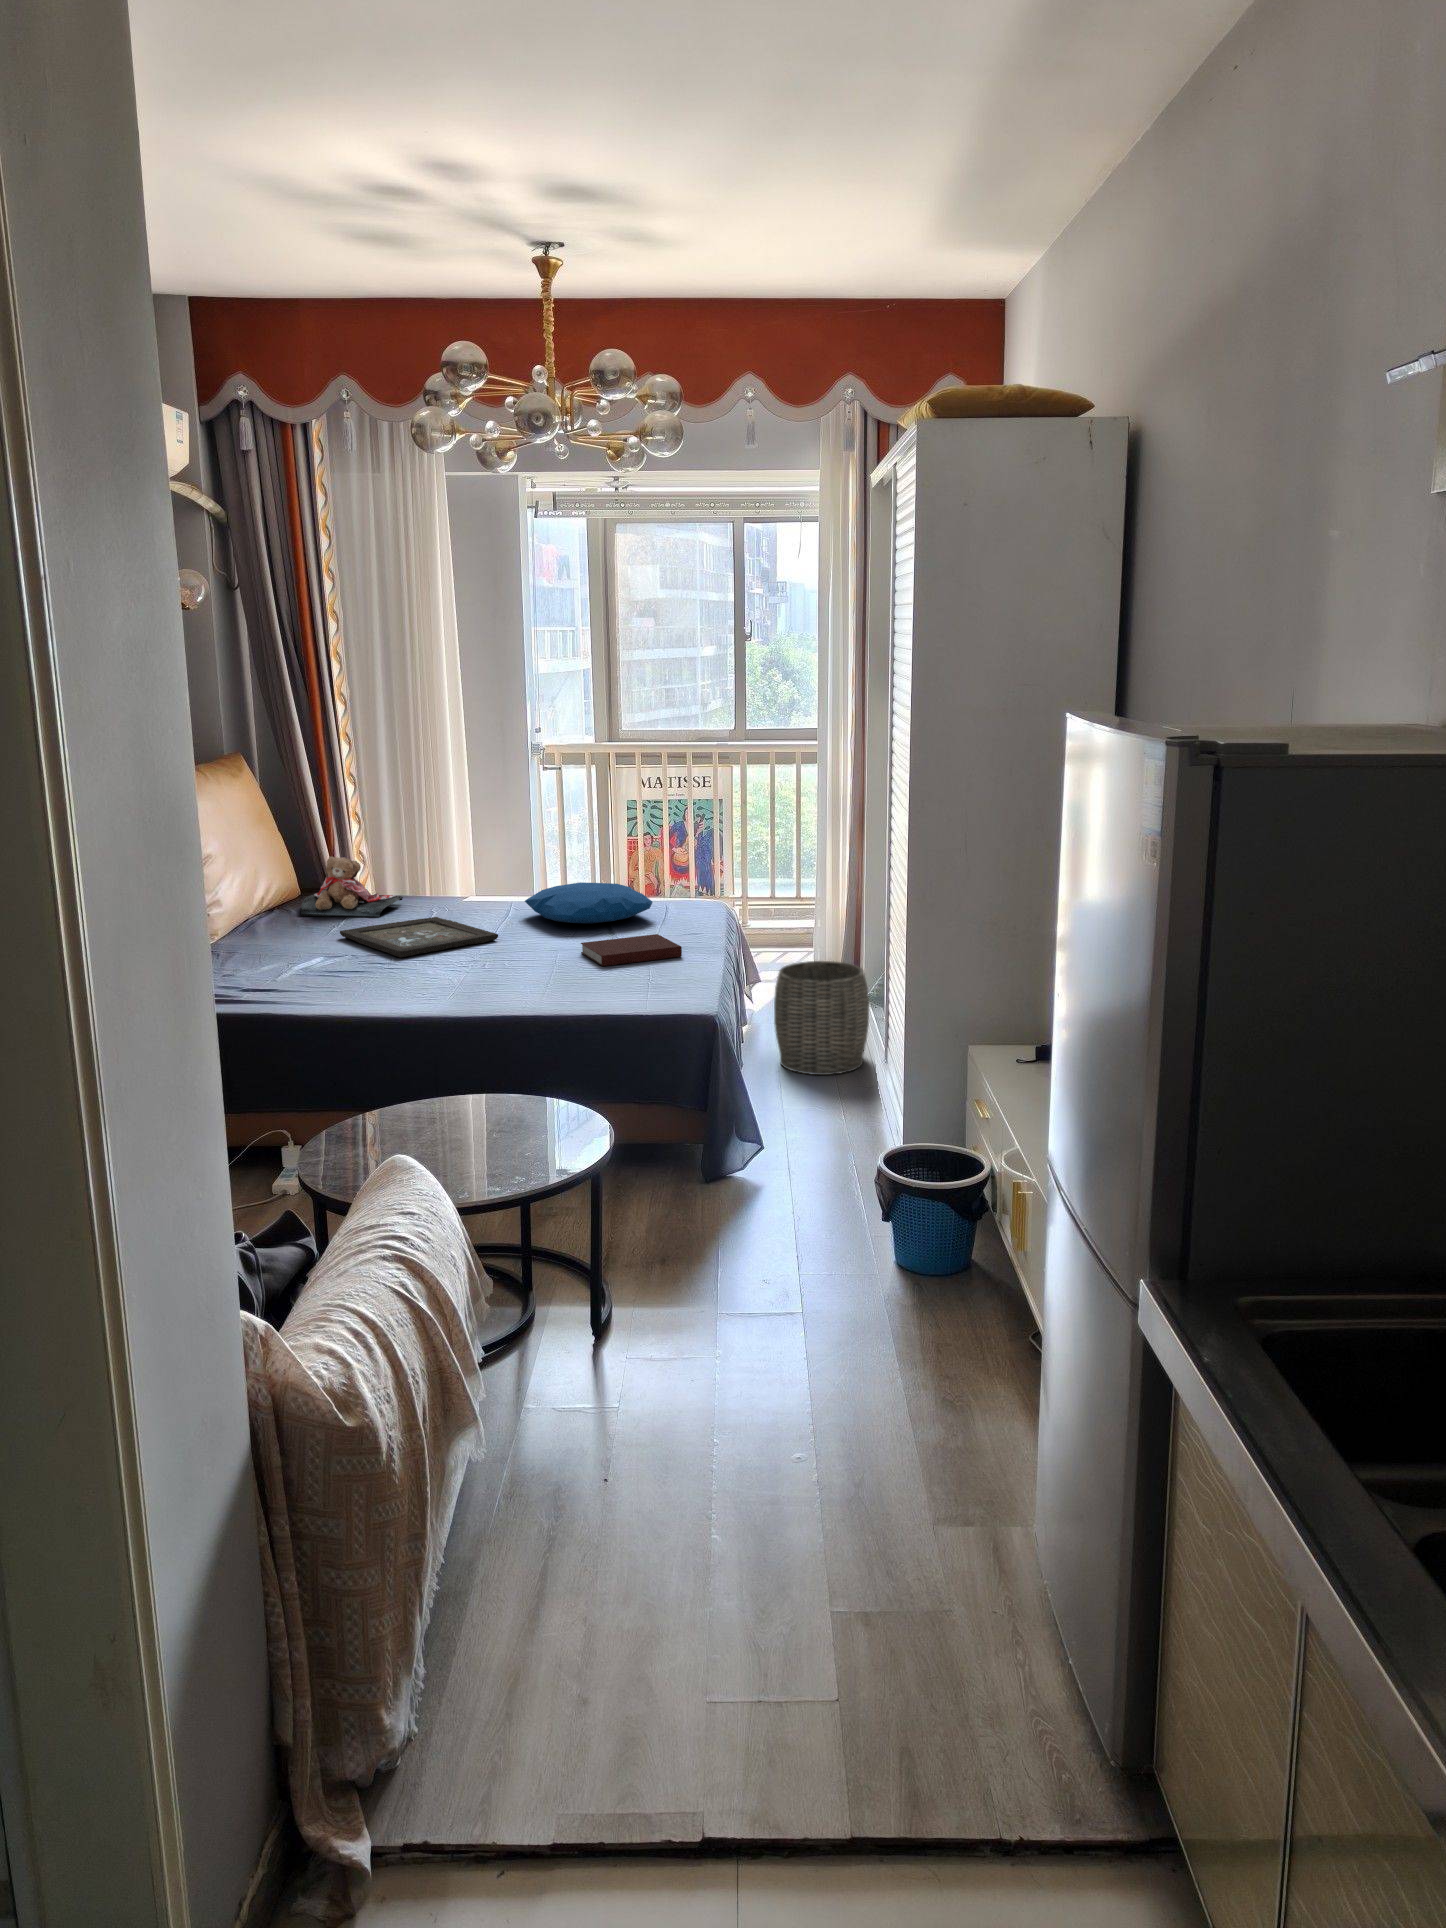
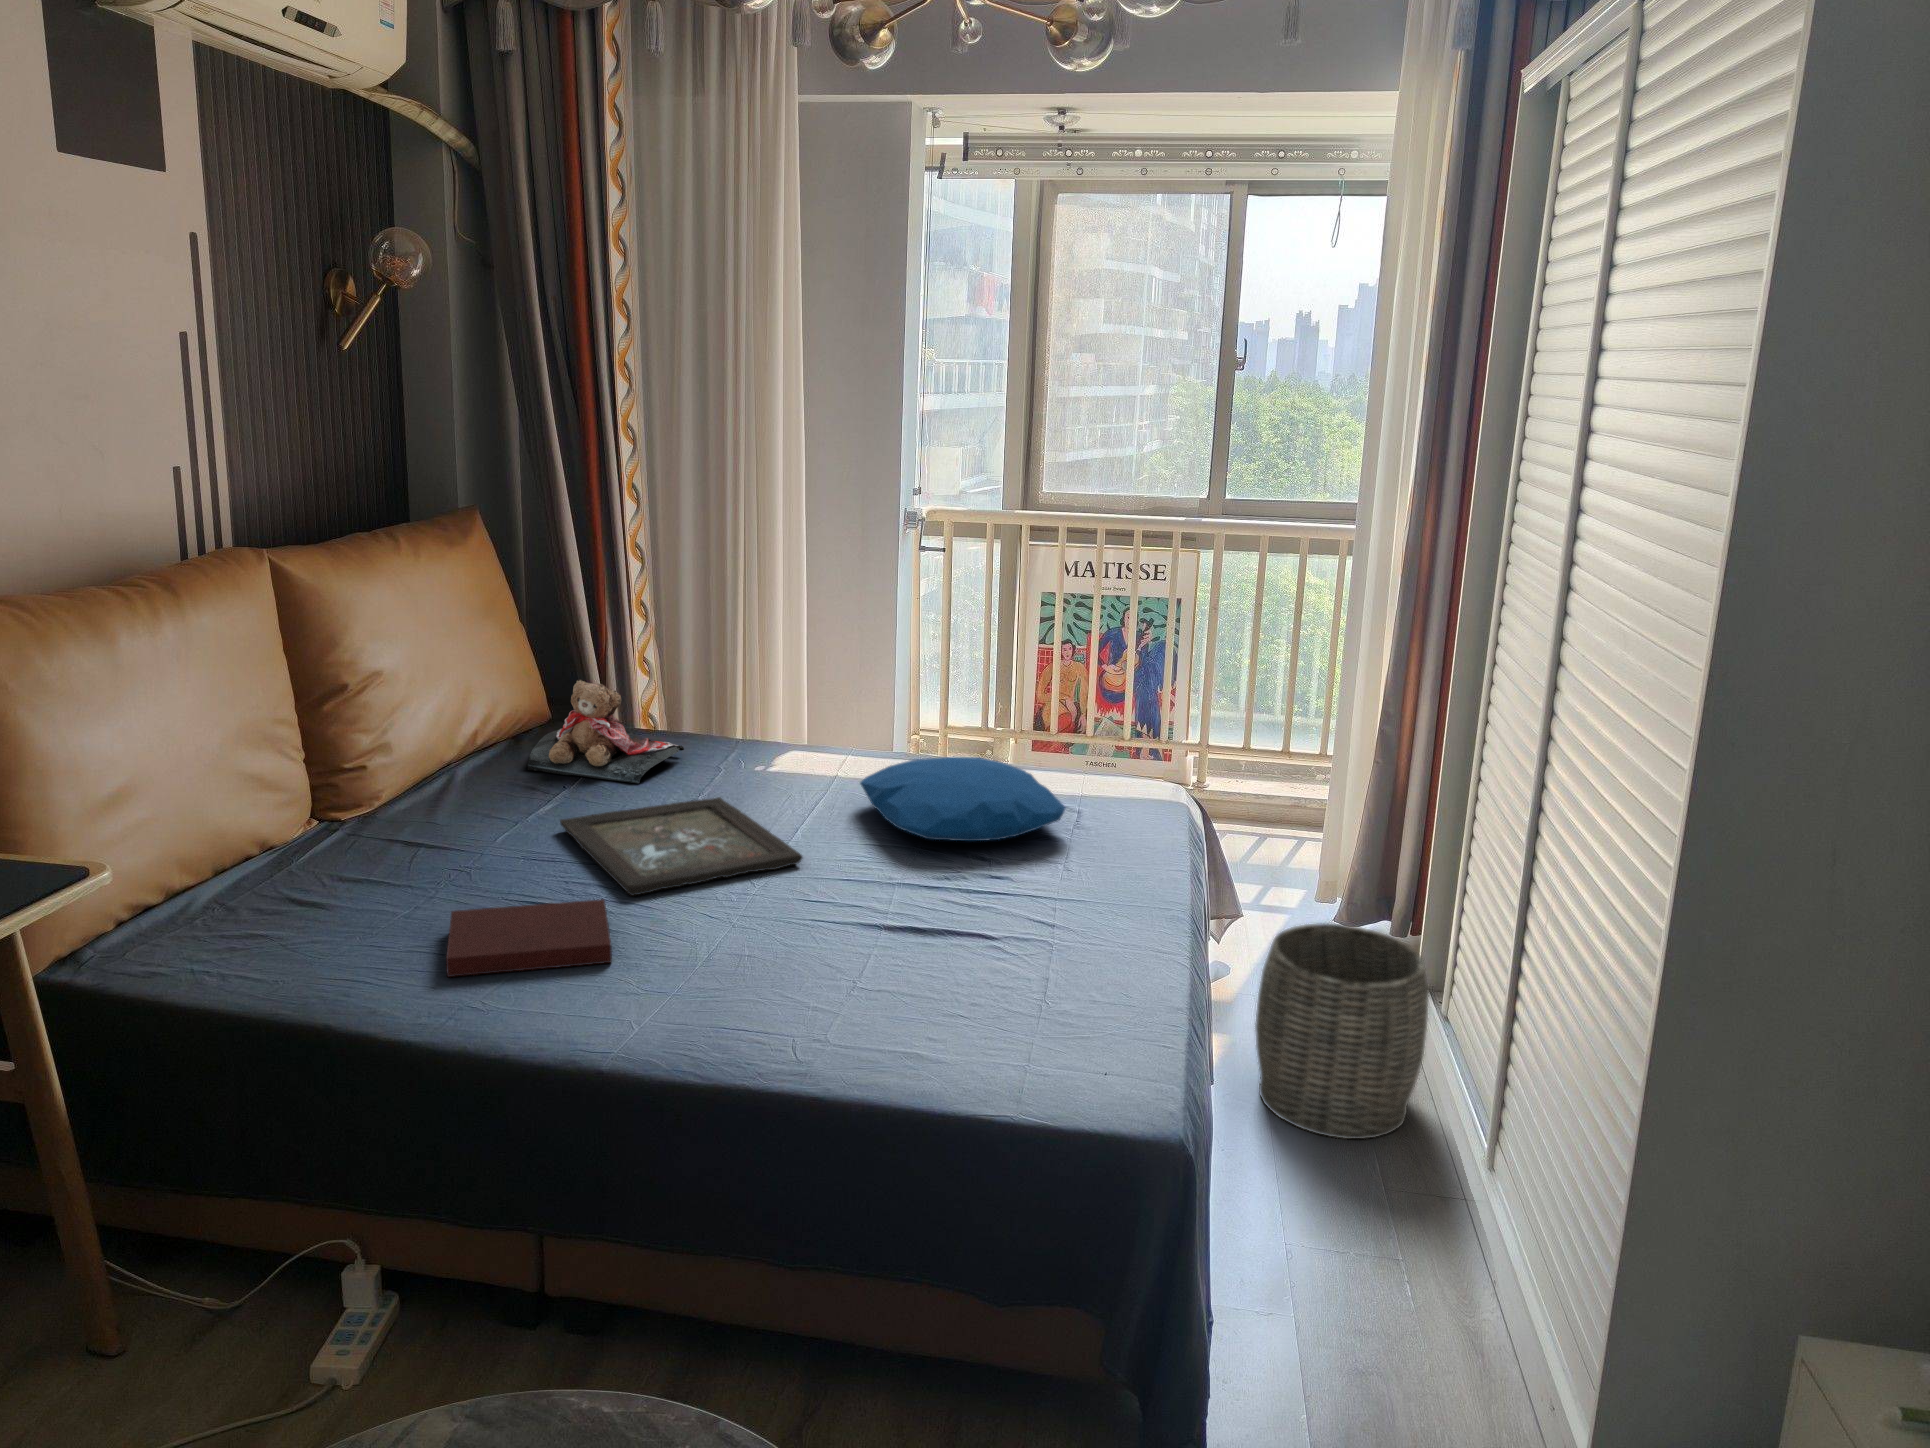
notebook: present [581,934,682,966] -> present [446,899,612,977]

